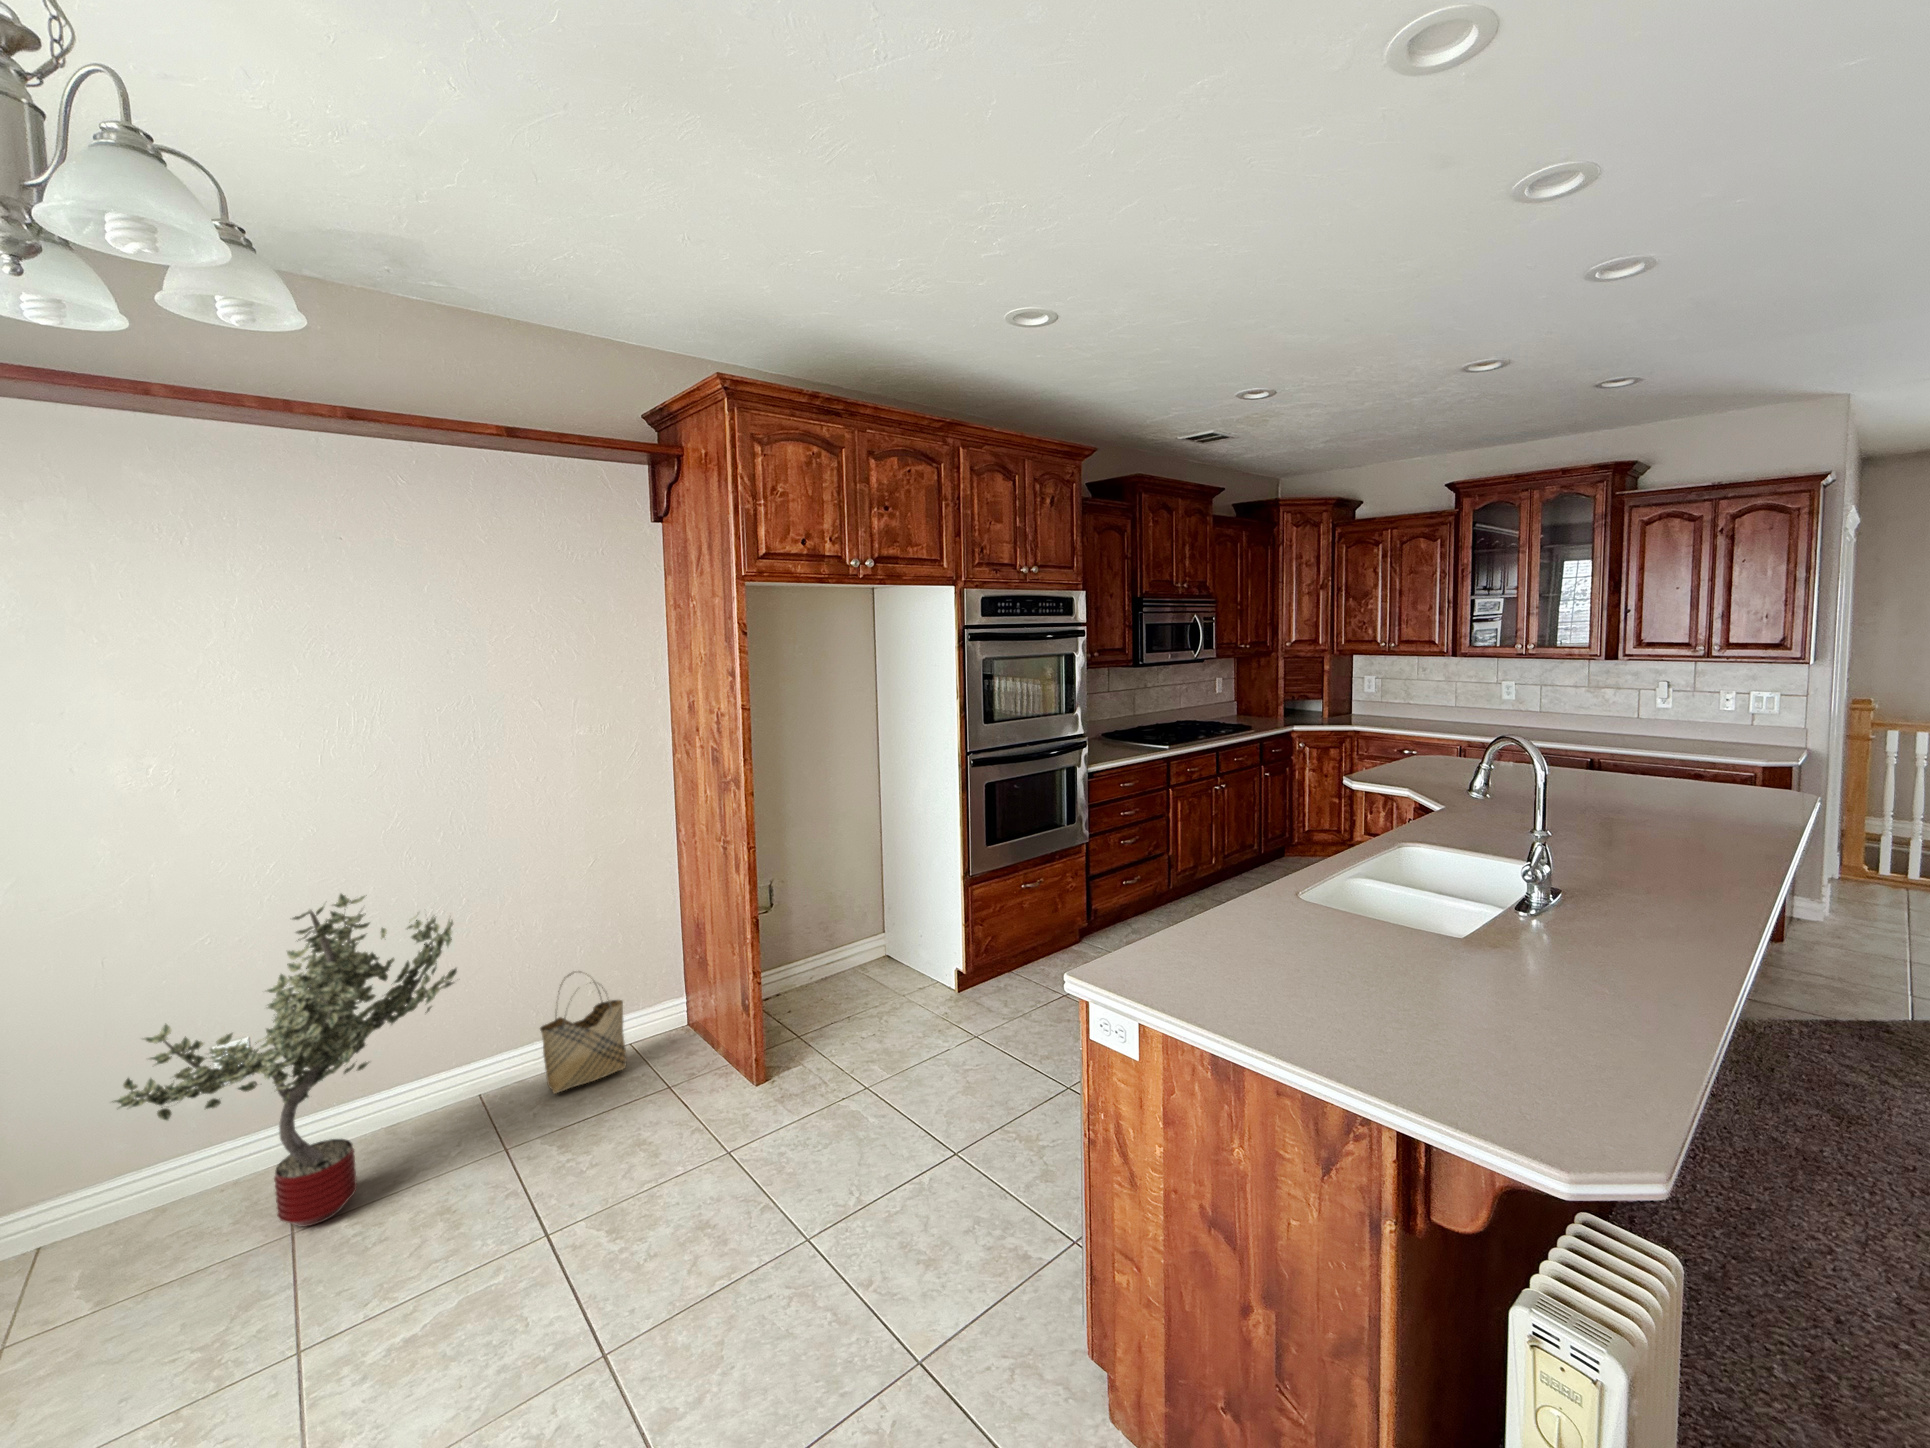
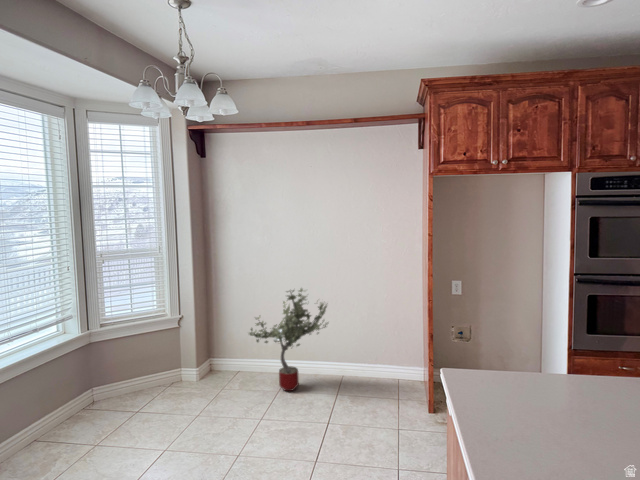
woven basket: present [540,973,627,1094] -> none [360,339,392,385]

